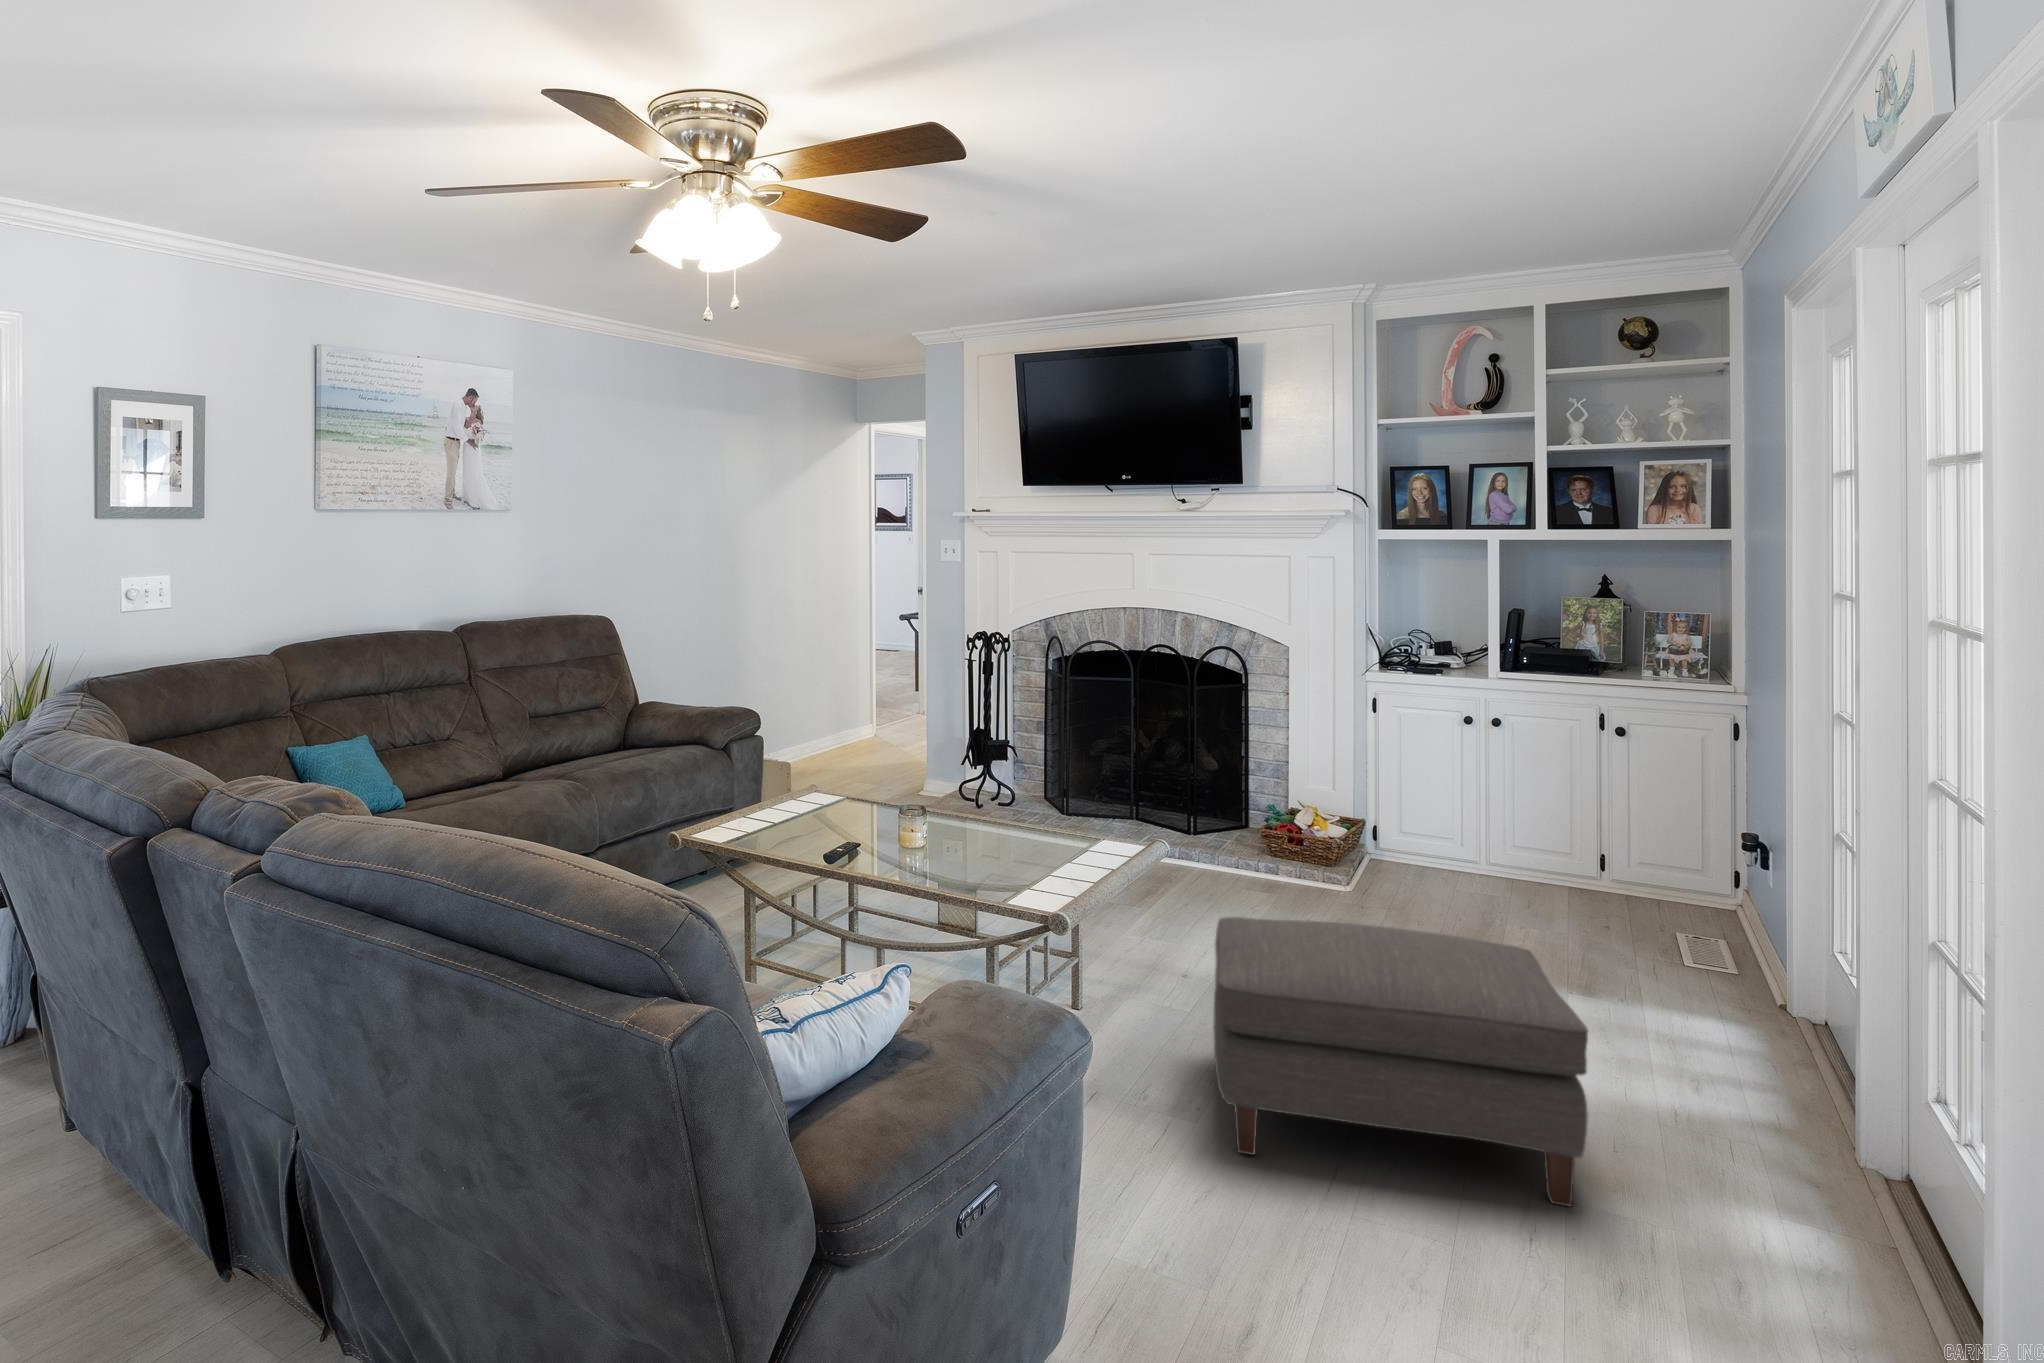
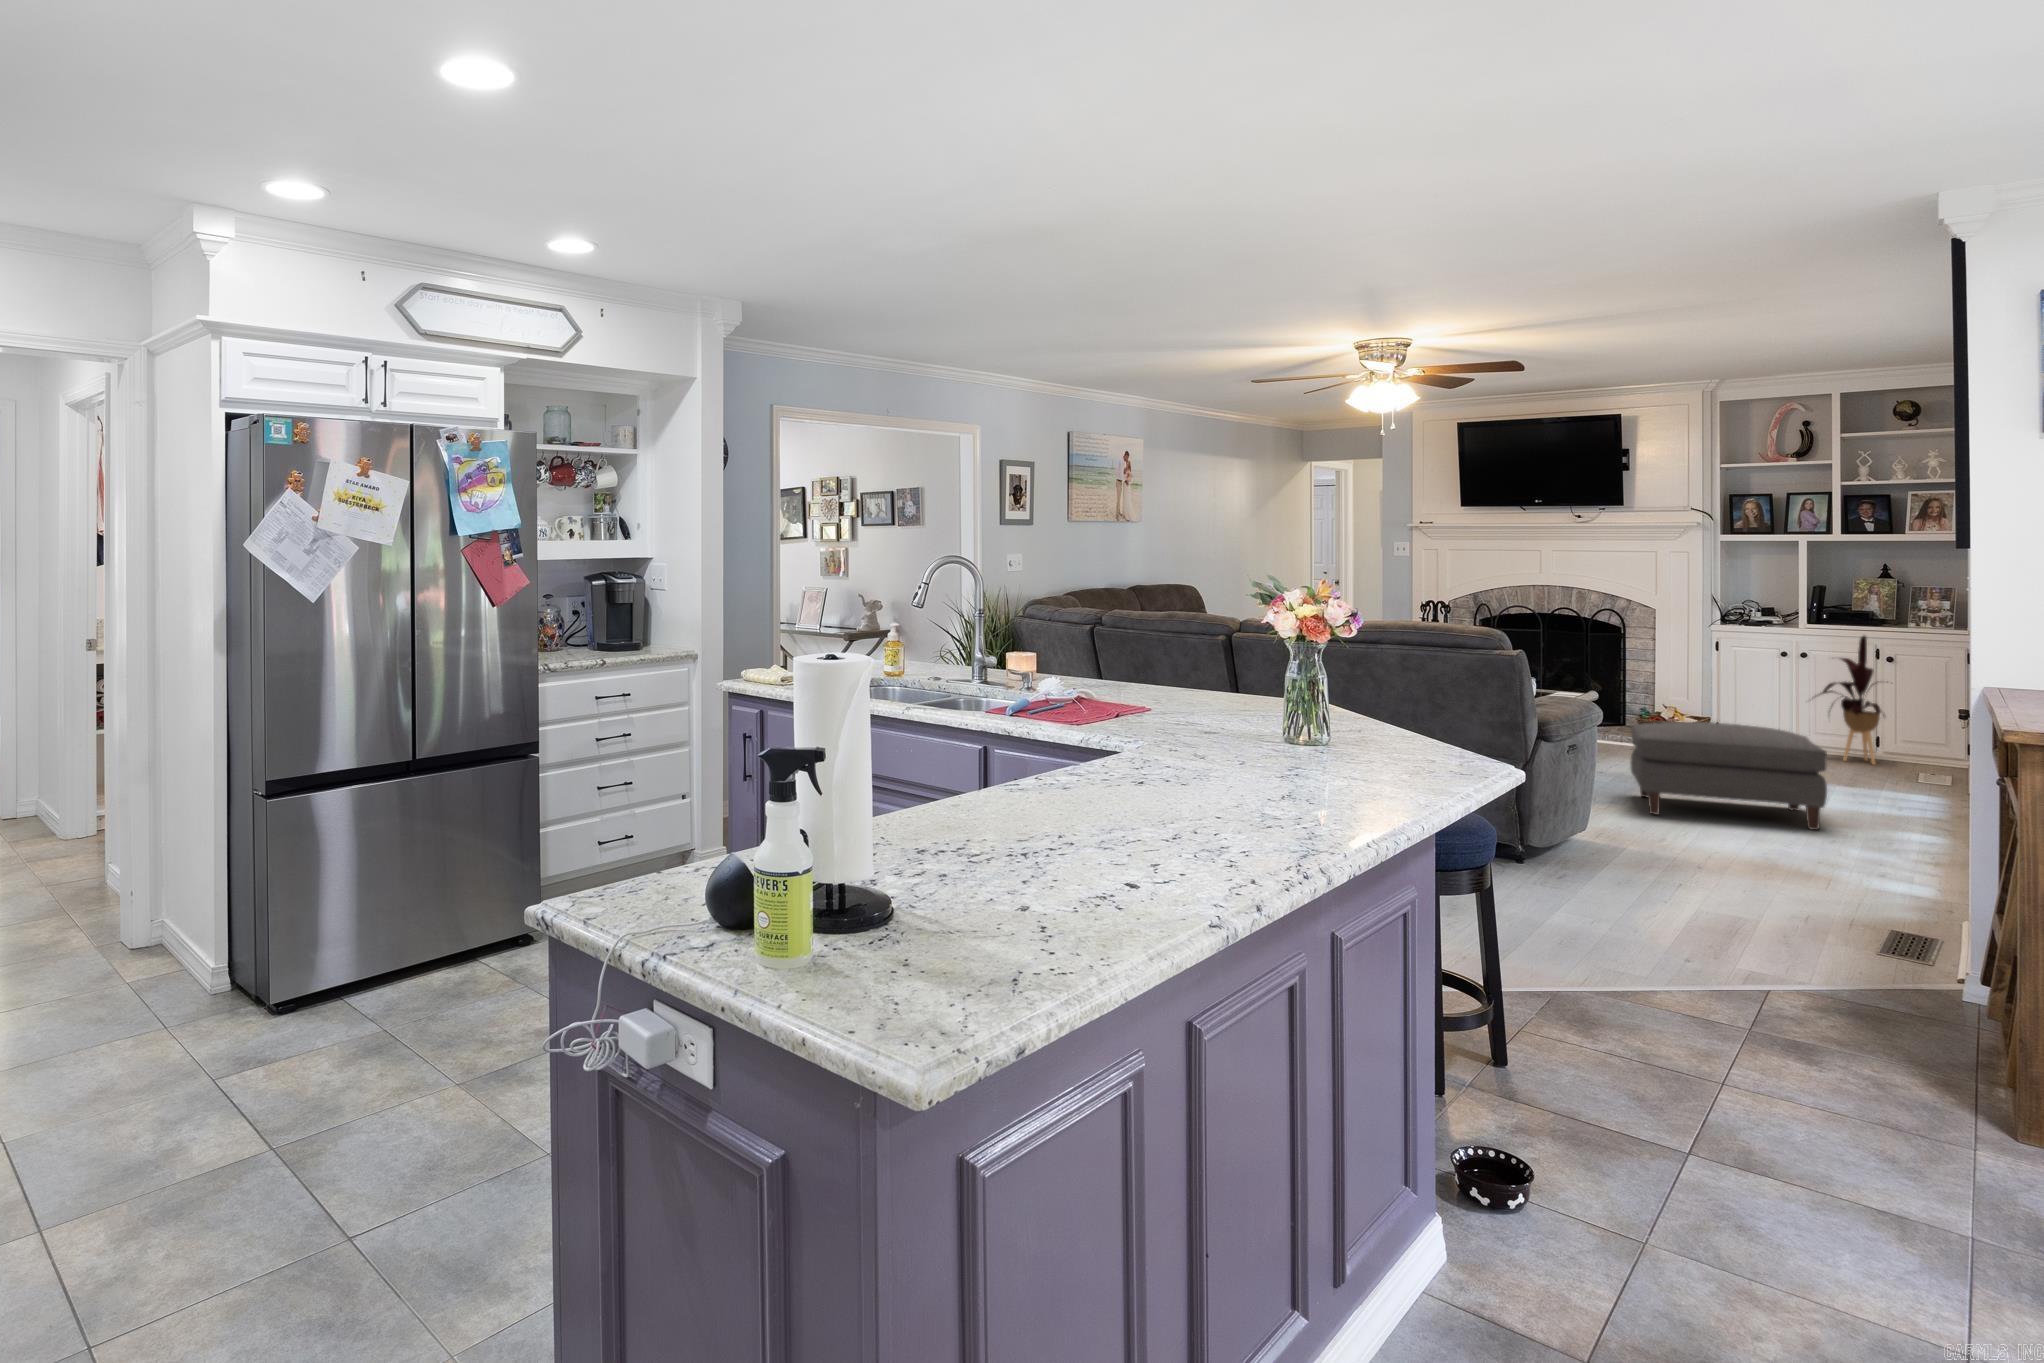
house plant: none [1501,699,1634,915] -> present [1820,635,1881,764]

